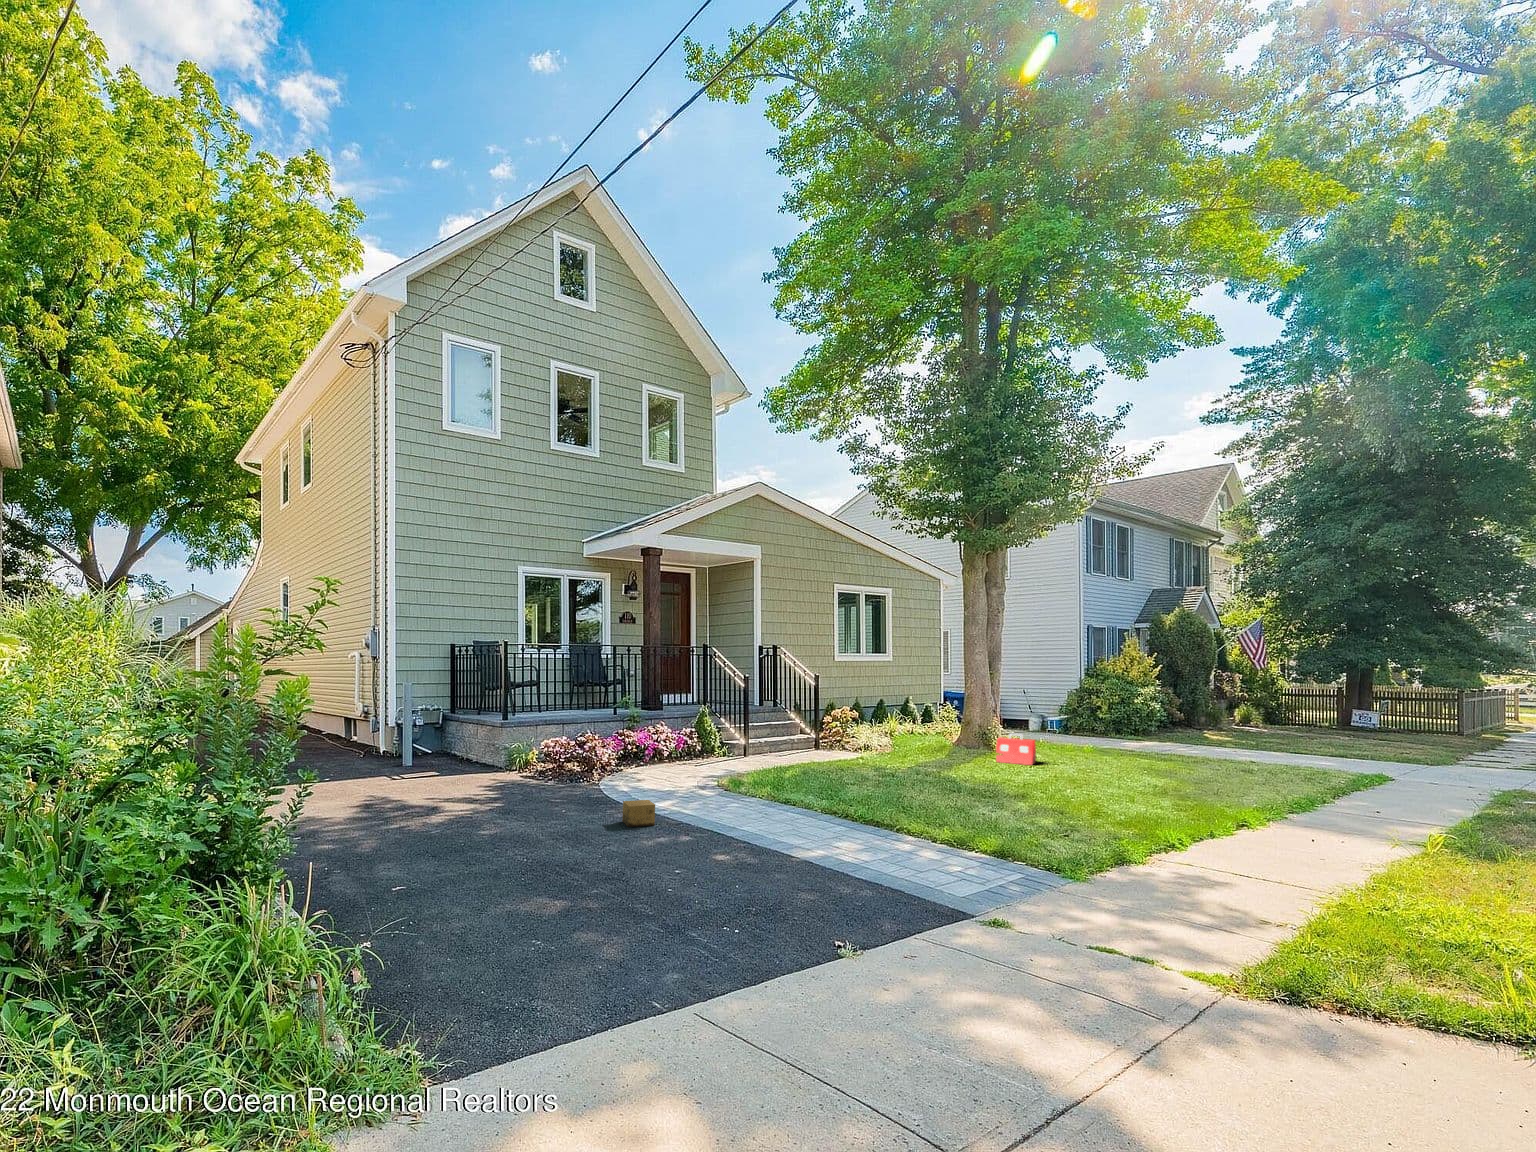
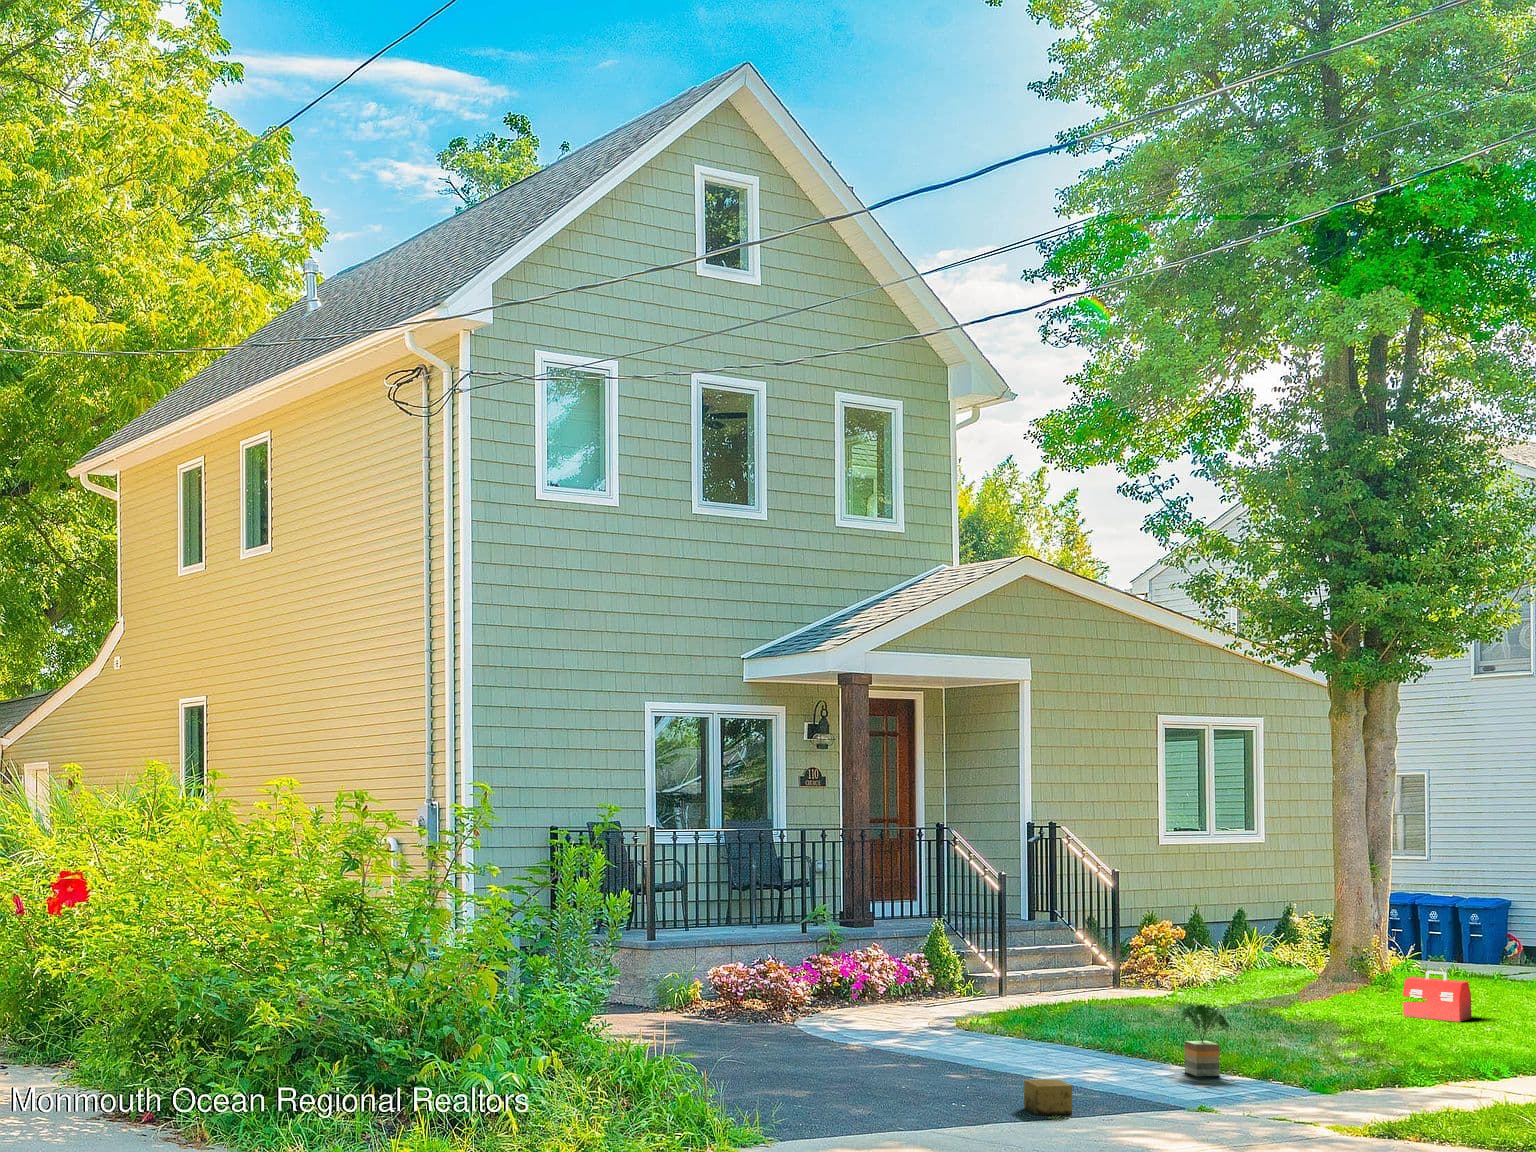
potted tree: none [885,762,925,818] -> present [1180,1004,1230,1076]
cardboard box: present [622,800,655,827] -> present [1024,1079,1072,1115]

